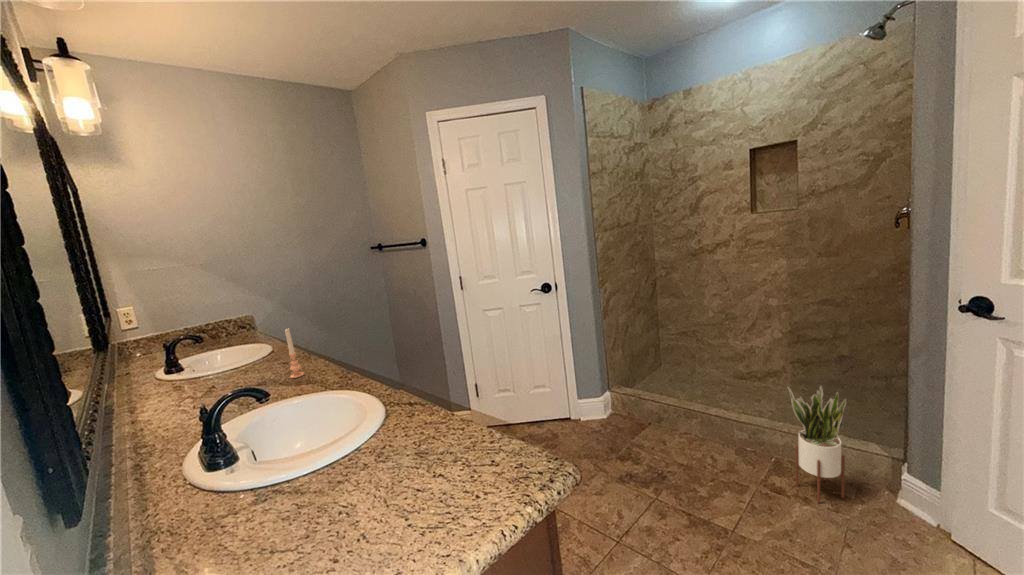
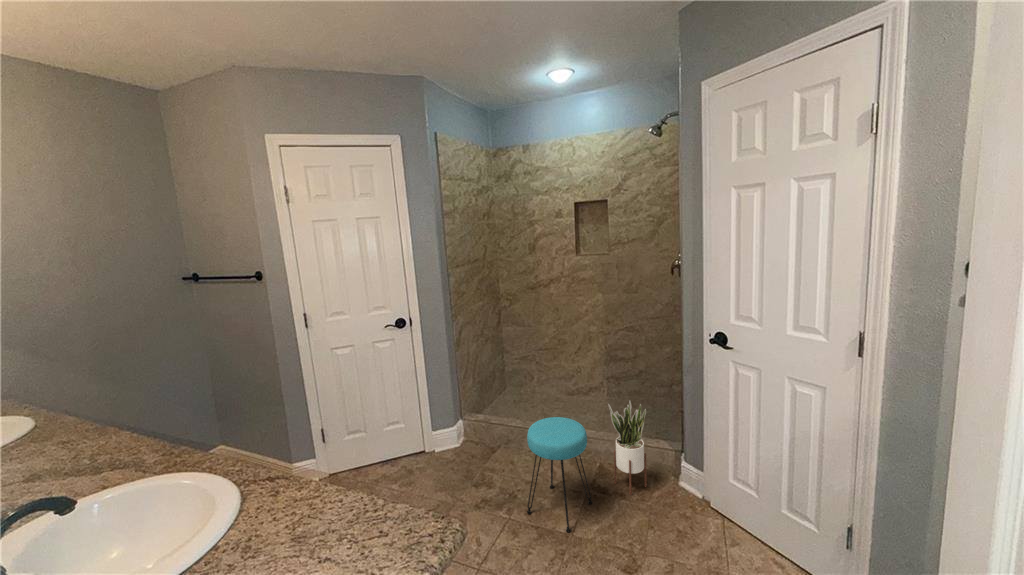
candle: present [285,329,304,378] -> none [71,401,100,465]
stool: none [677,396,762,528] -> present [527,417,592,532]

